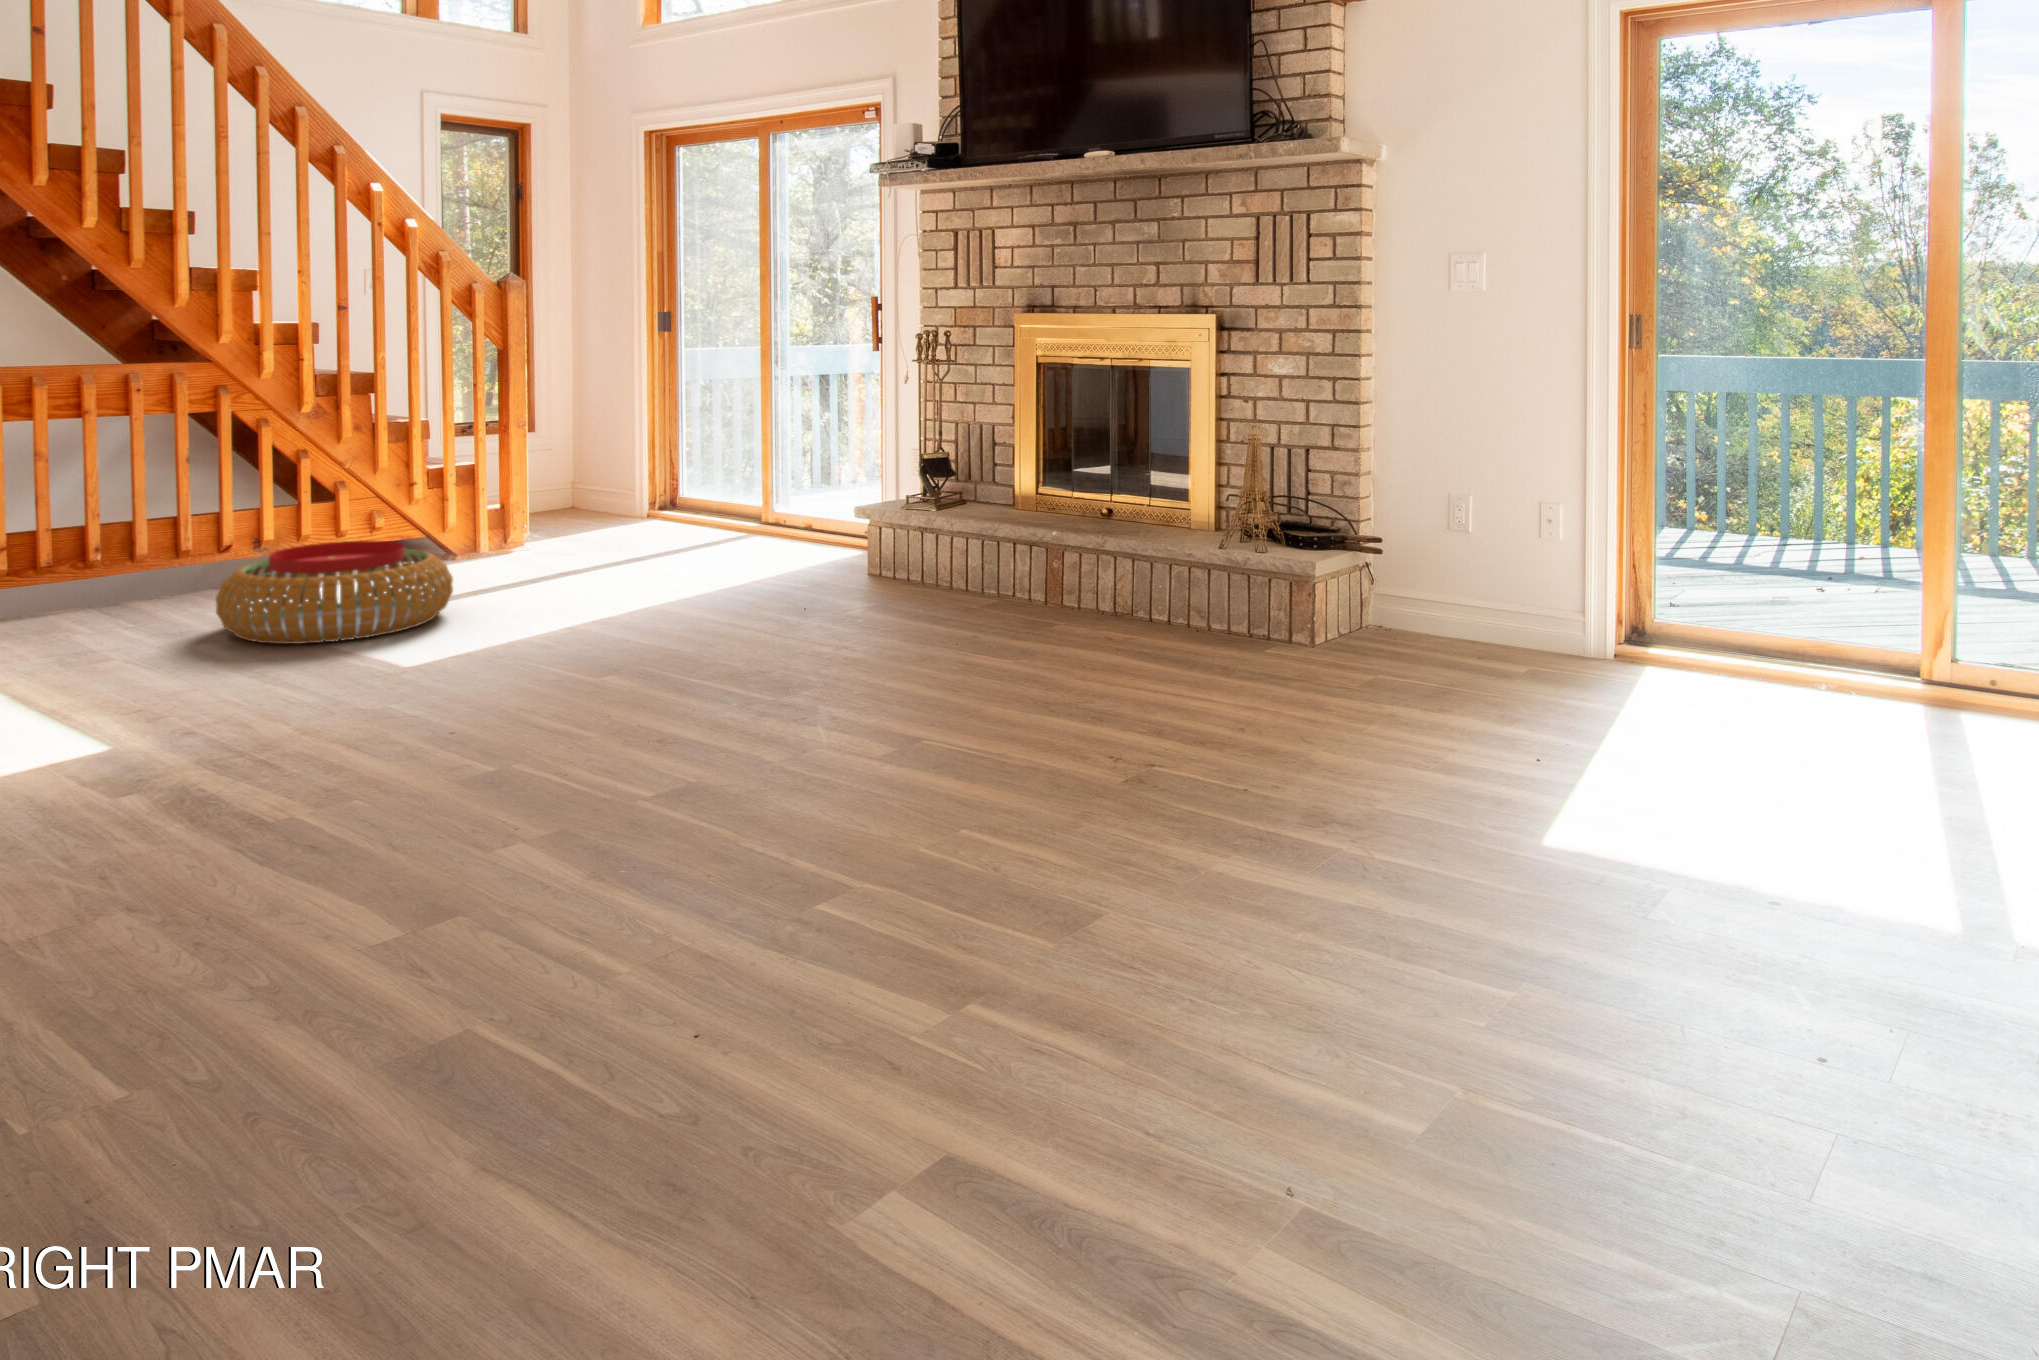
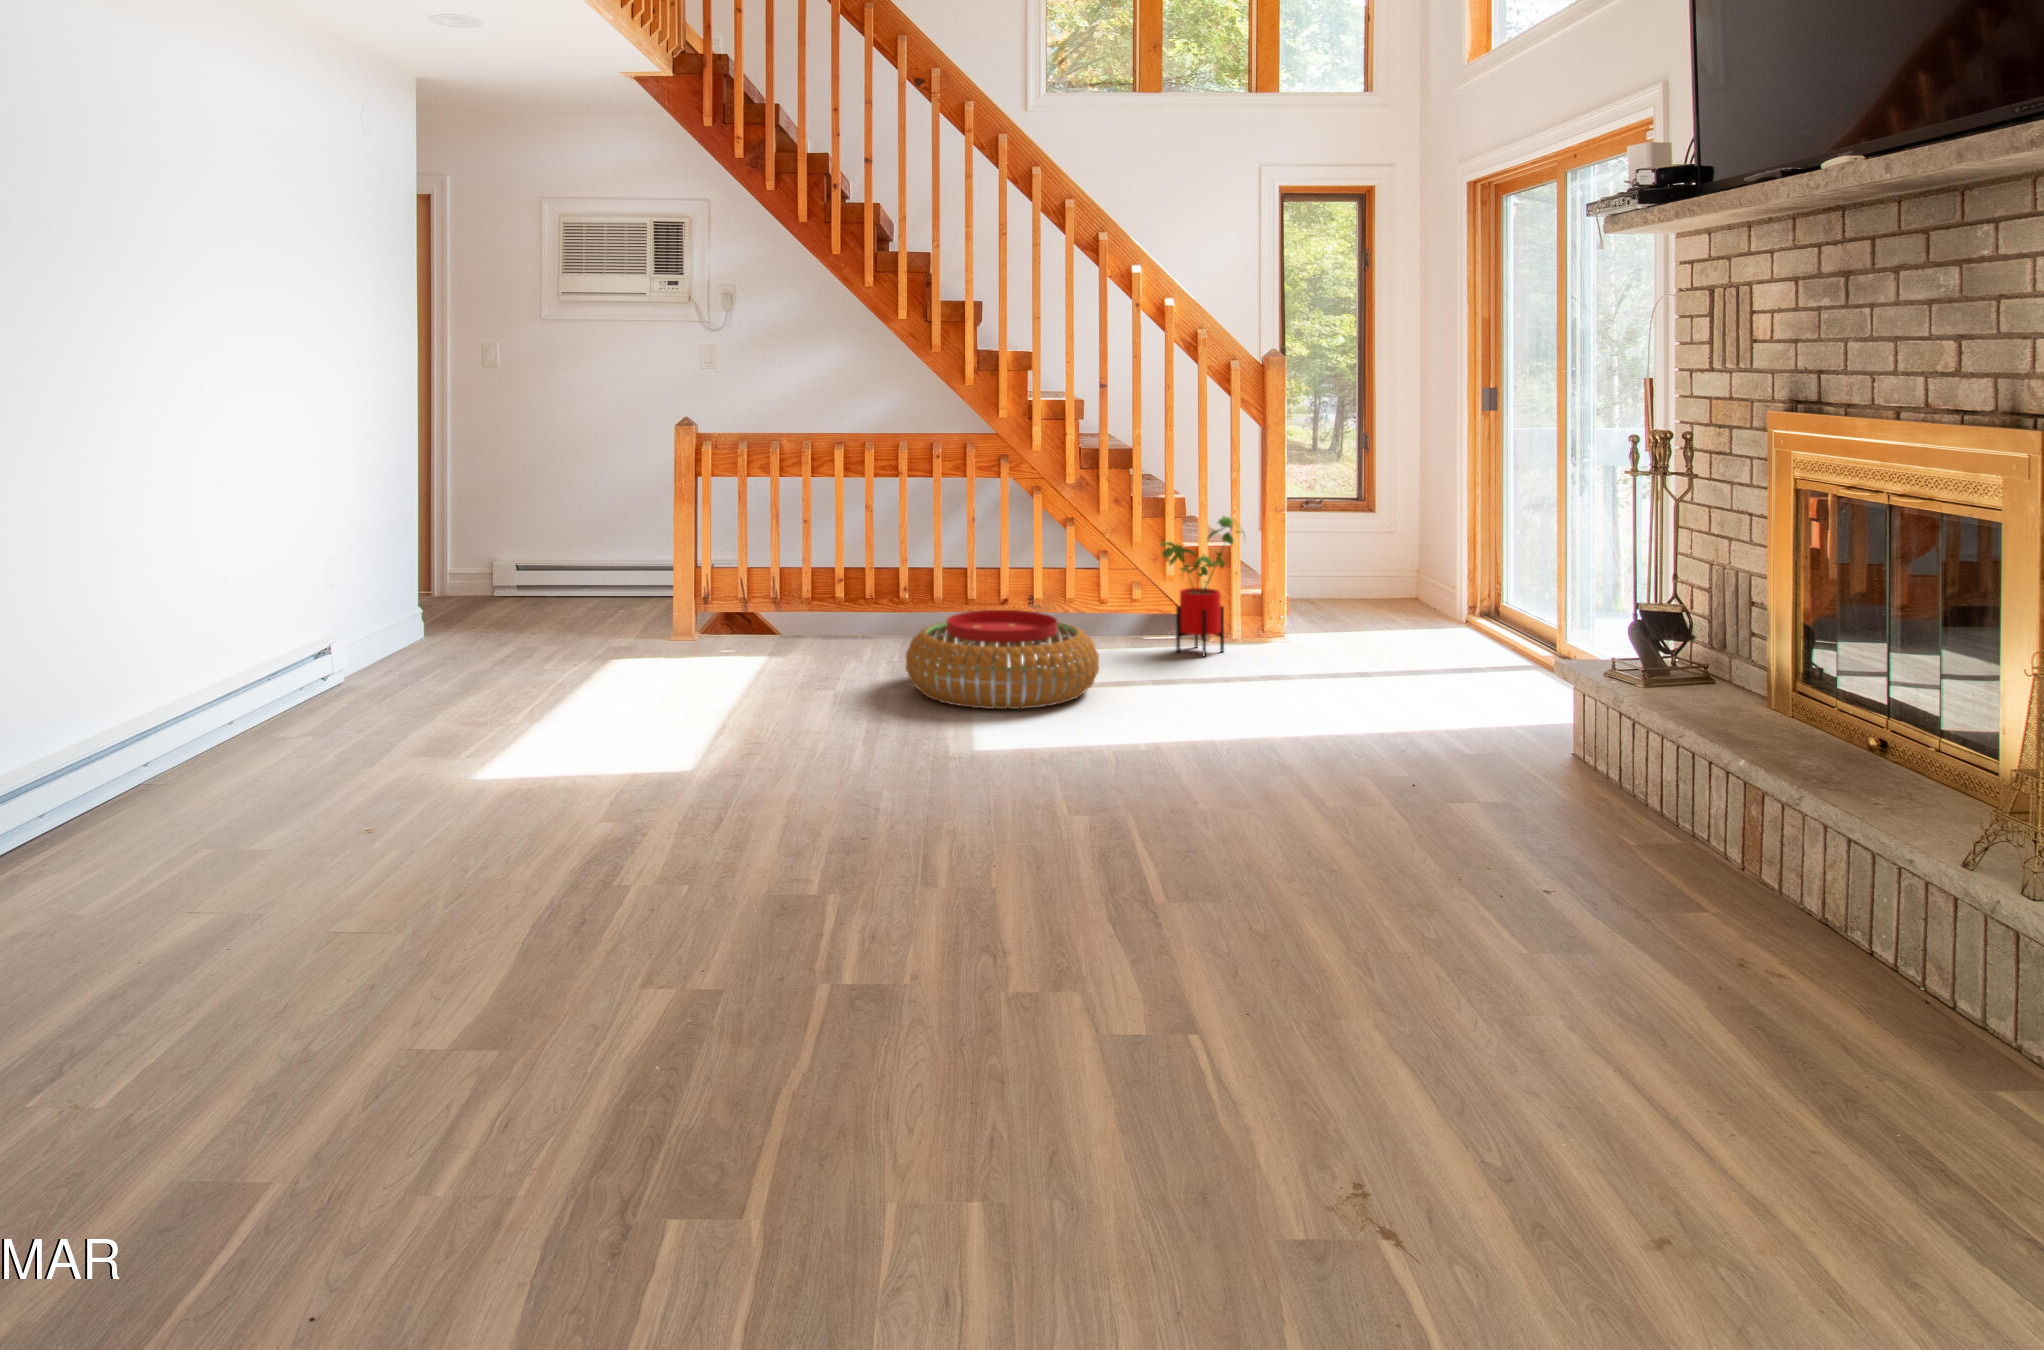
house plant: none [421,433,513,571] -> present [1161,516,1244,656]

